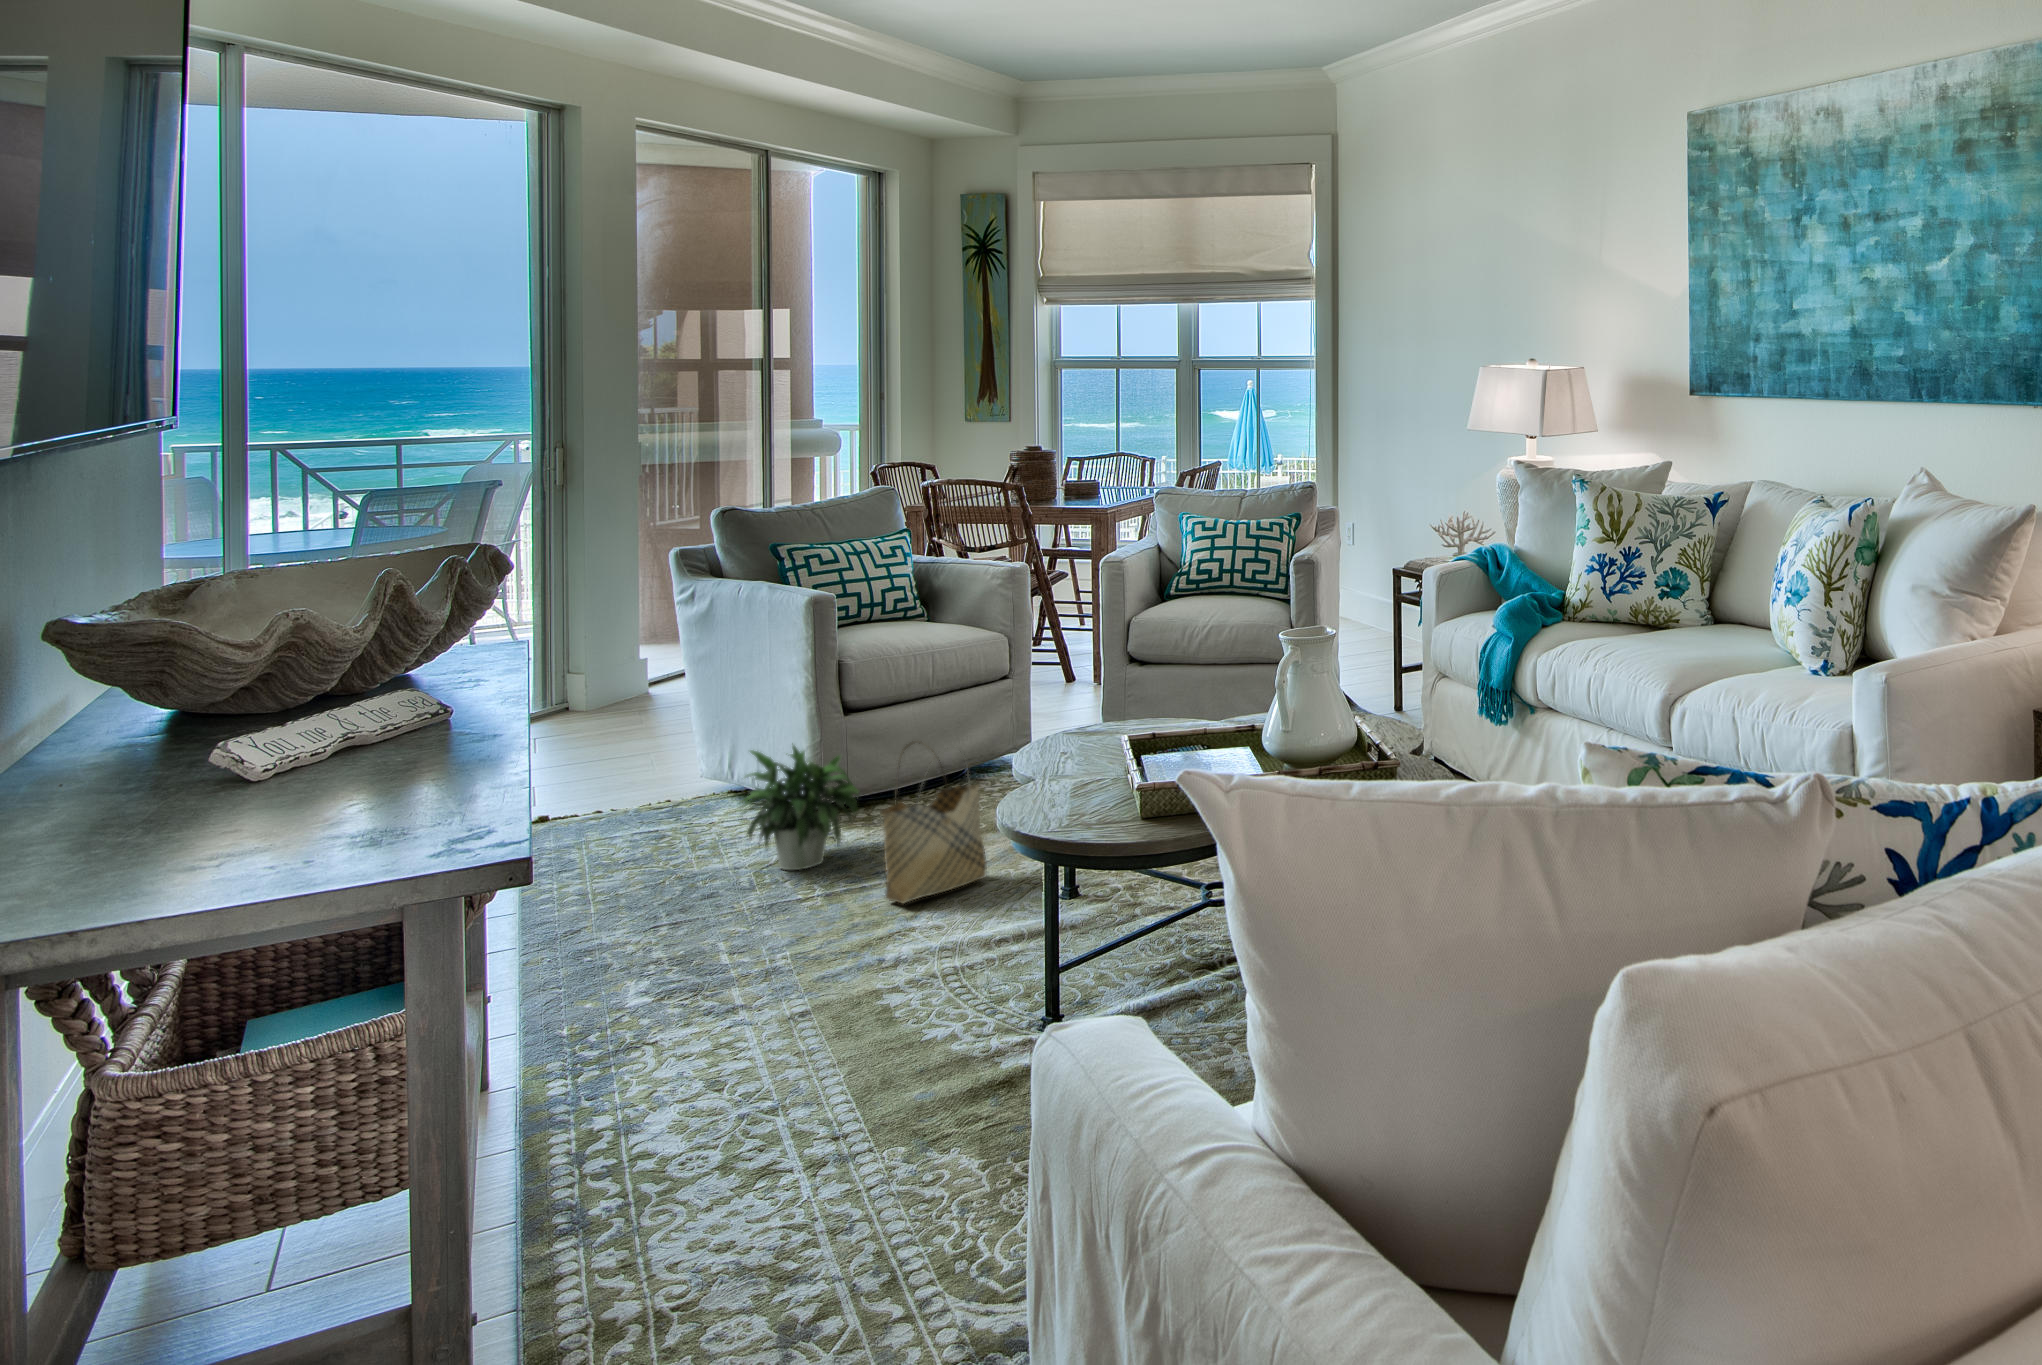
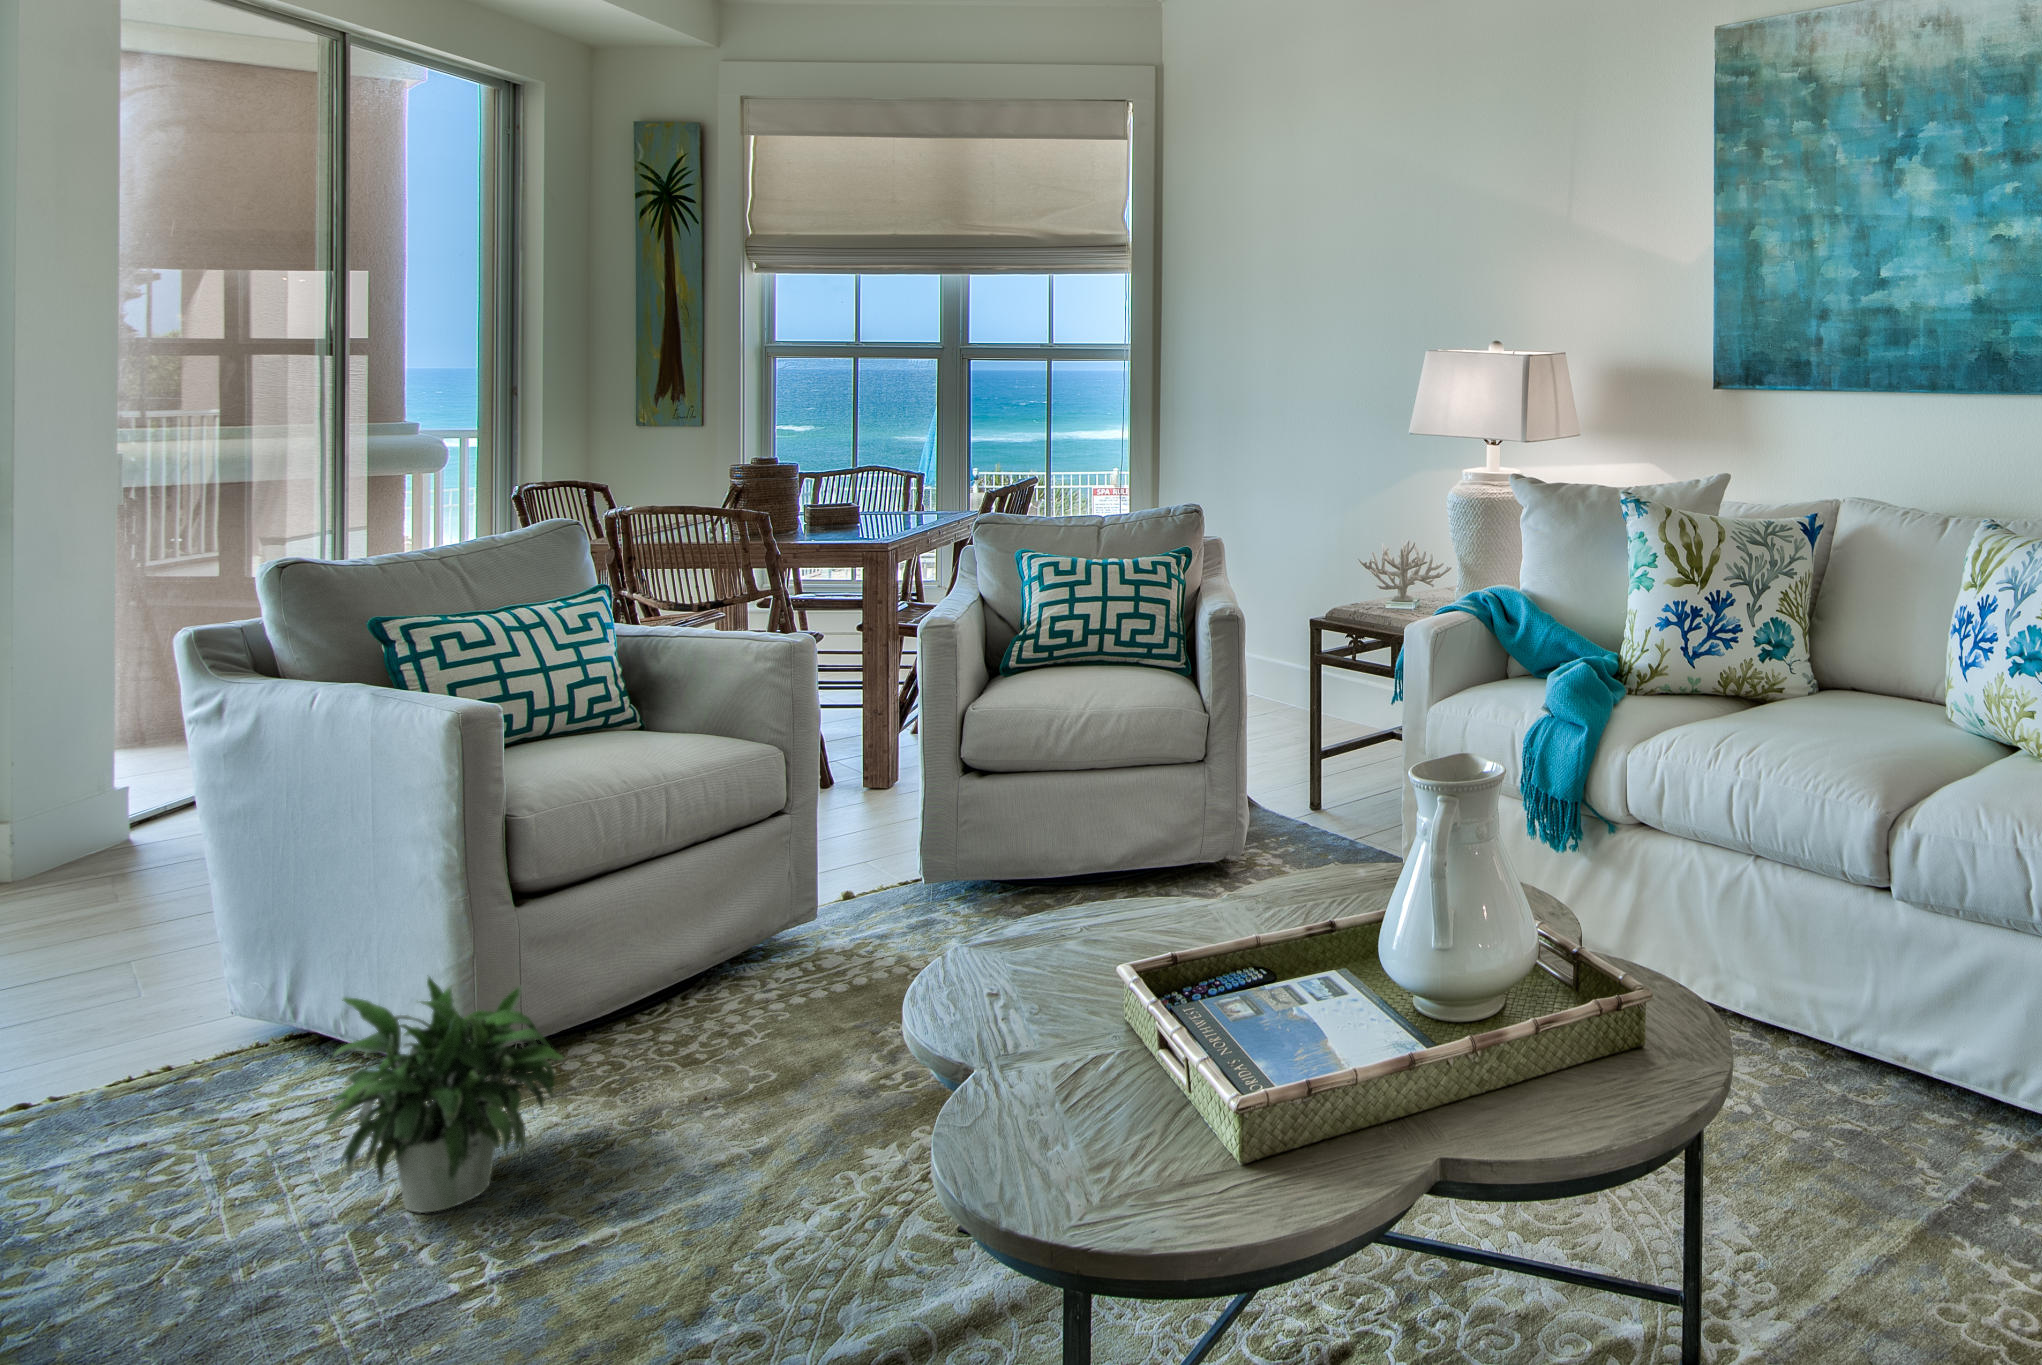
woven basket: present [882,742,987,903] -> none [627,971,811,1279]

